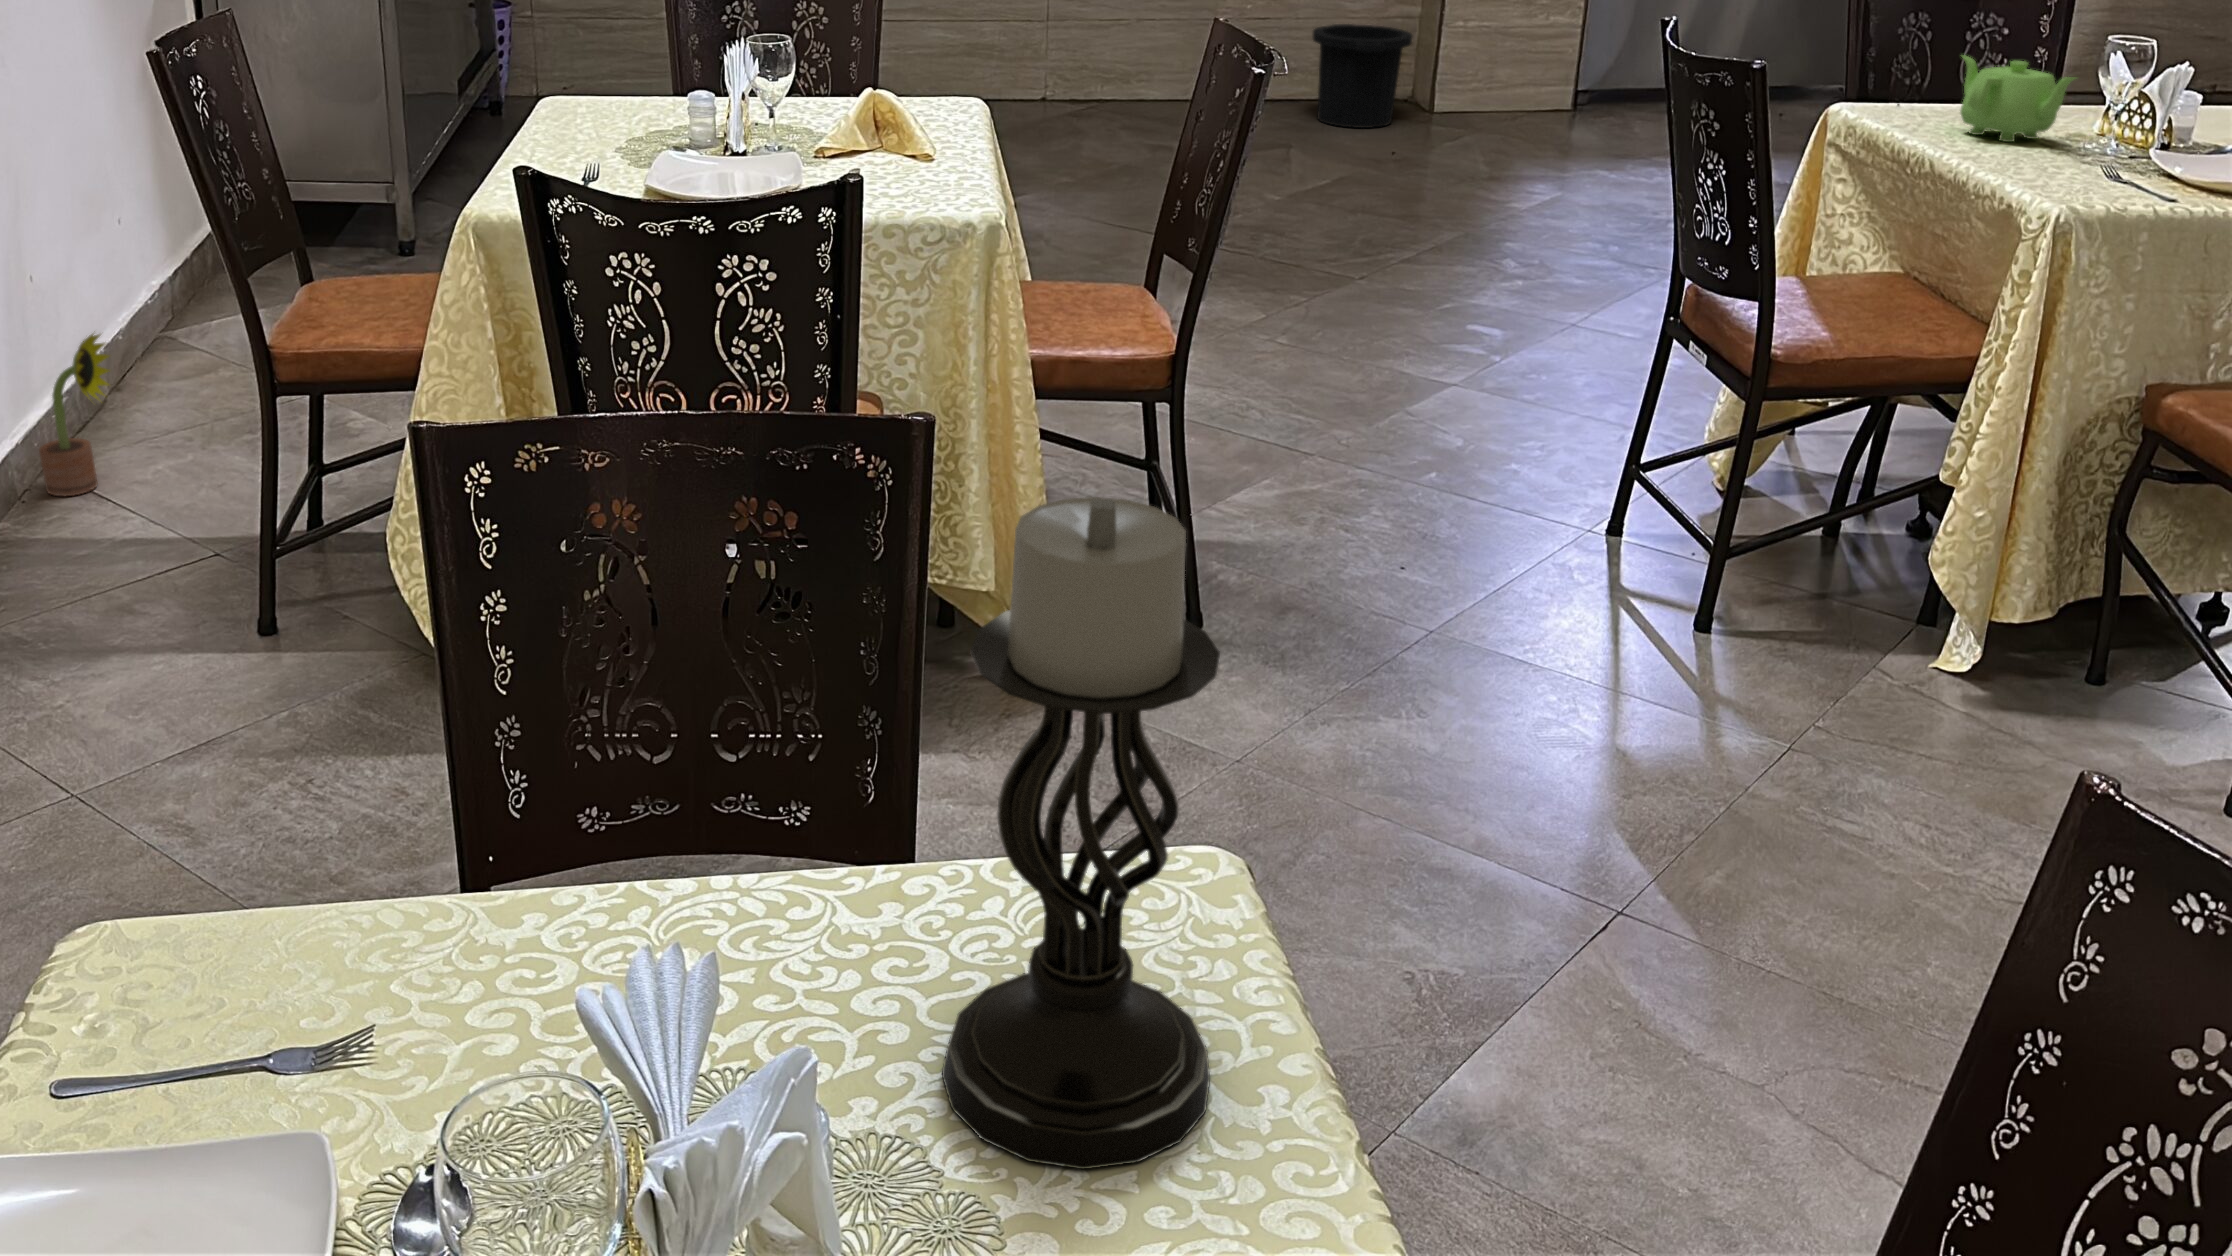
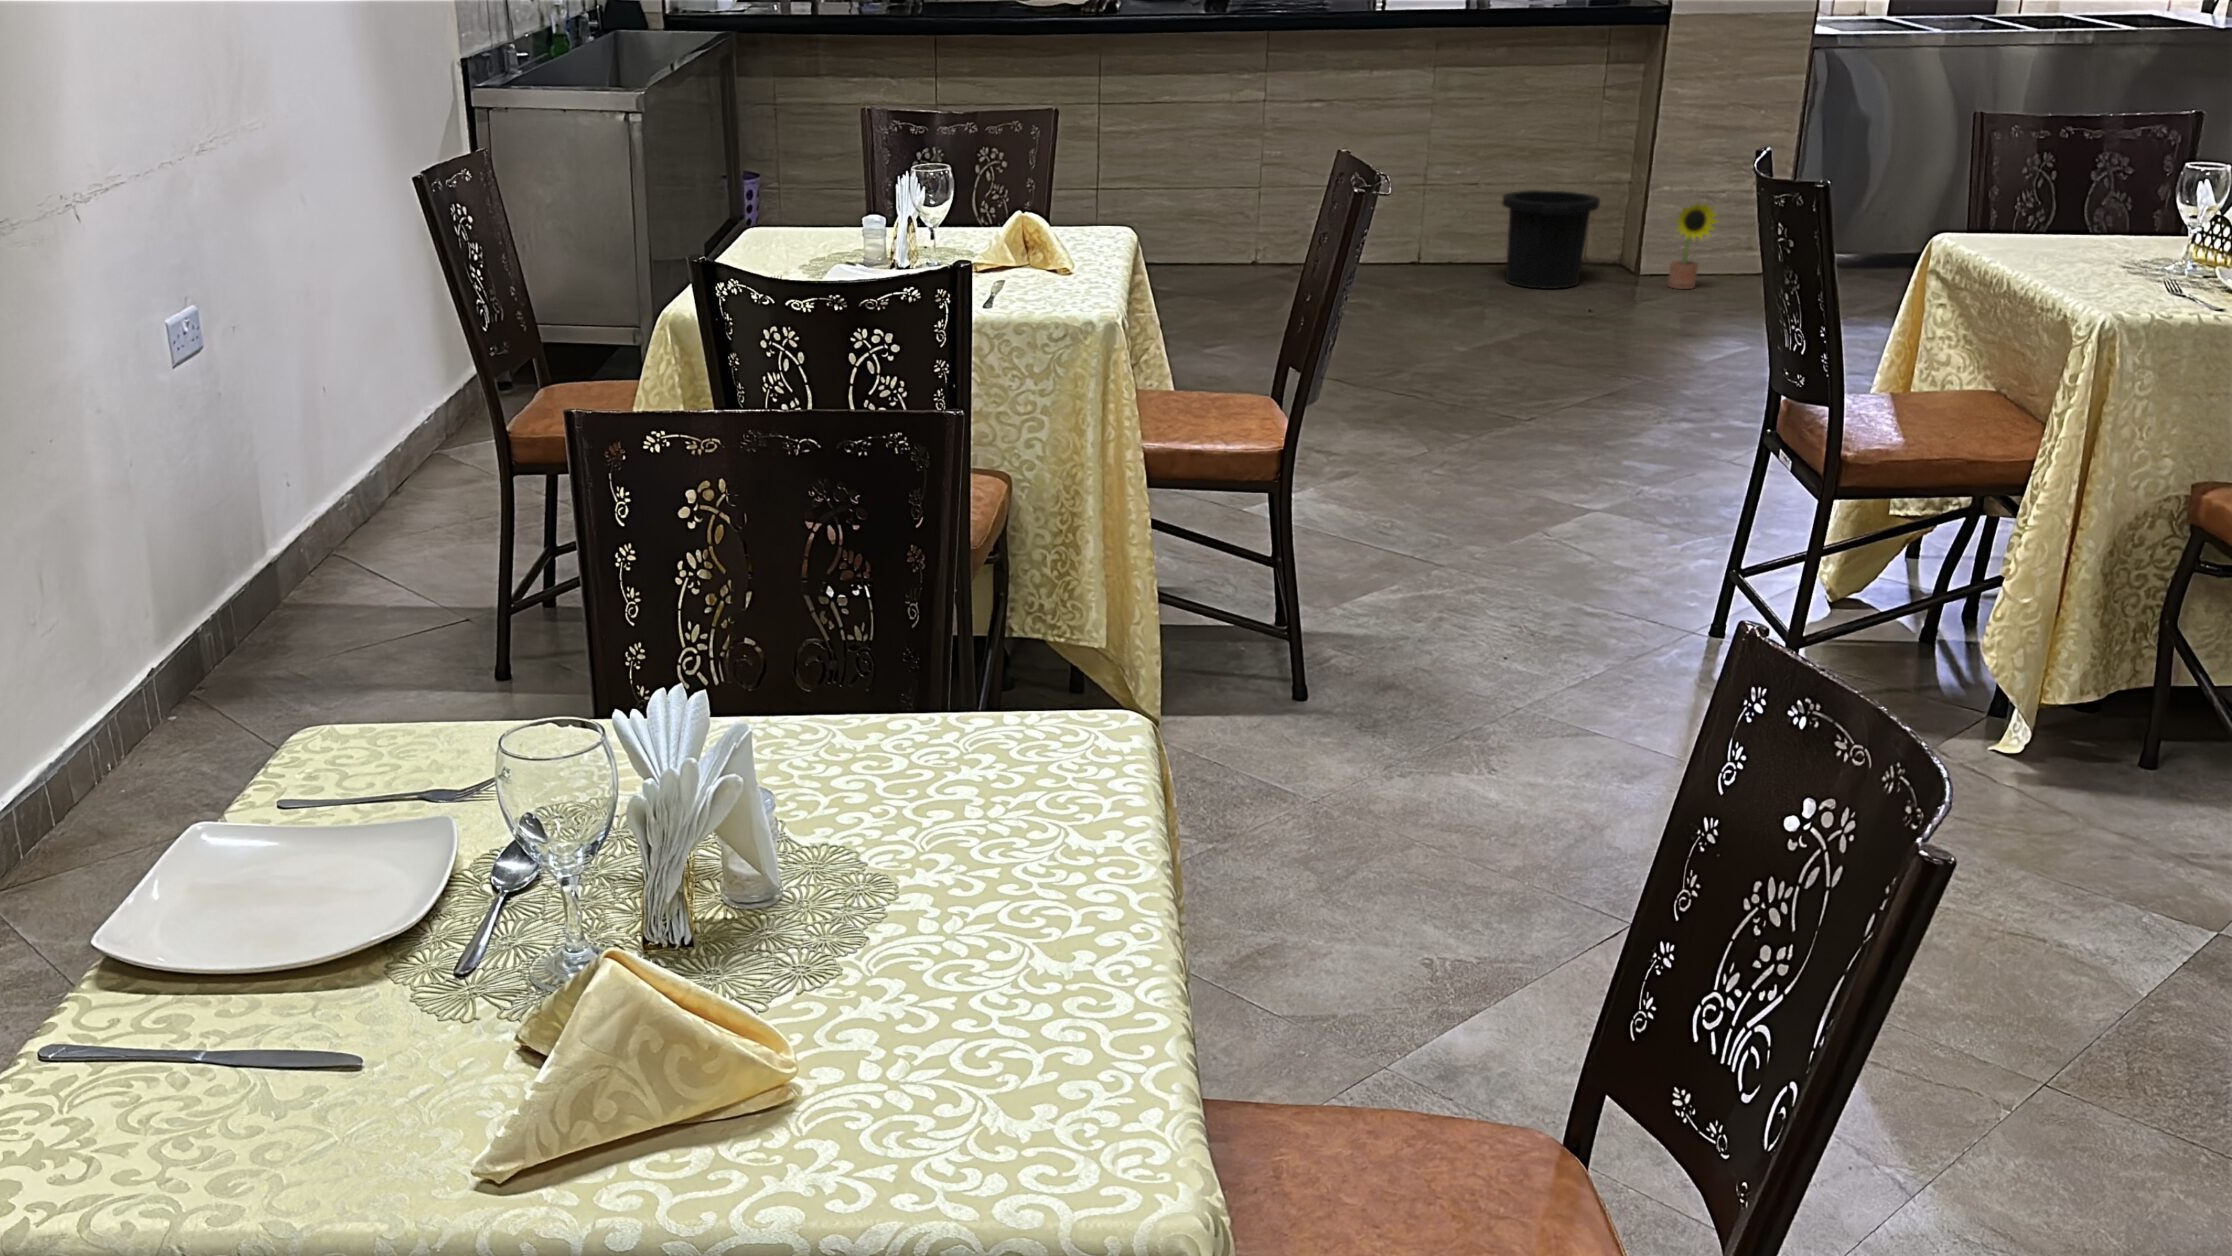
teapot: present [1960,55,2075,142] -> none [2049,184,2158,265]
decorative plant: present [39,334,110,496] -> present [1668,203,1718,289]
candle holder: present [942,497,1220,1169] -> none [879,376,1076,879]

